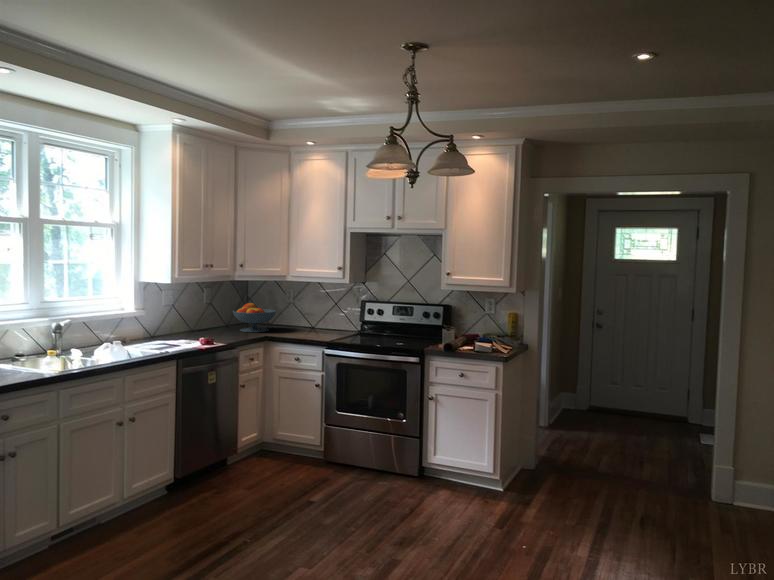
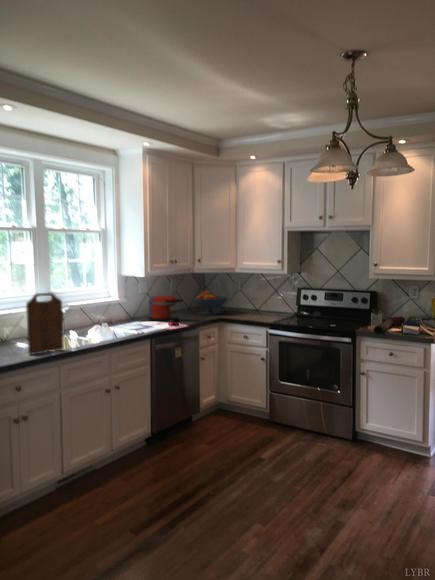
cutting board: none [17,299,65,377] -> present [26,293,64,354]
coffee maker: none [174,307,219,340] -> present [148,295,182,321]

